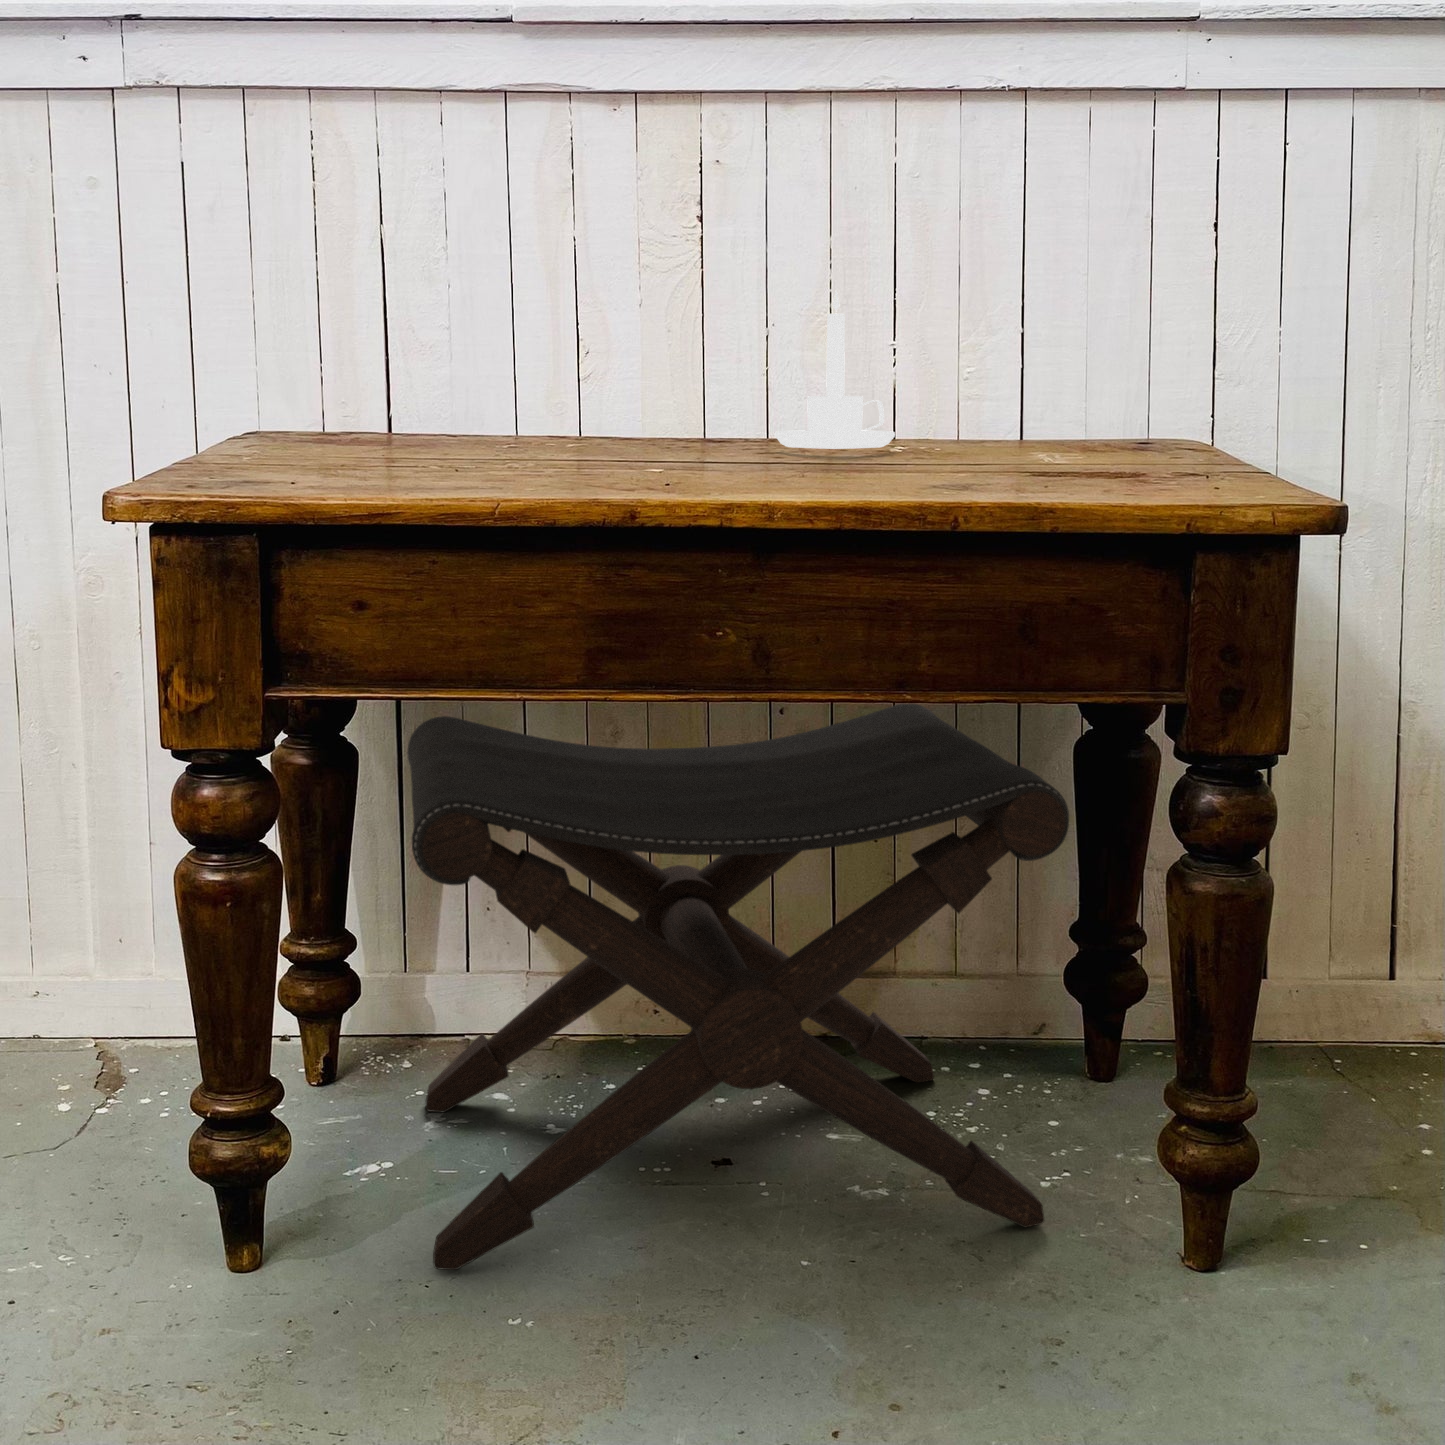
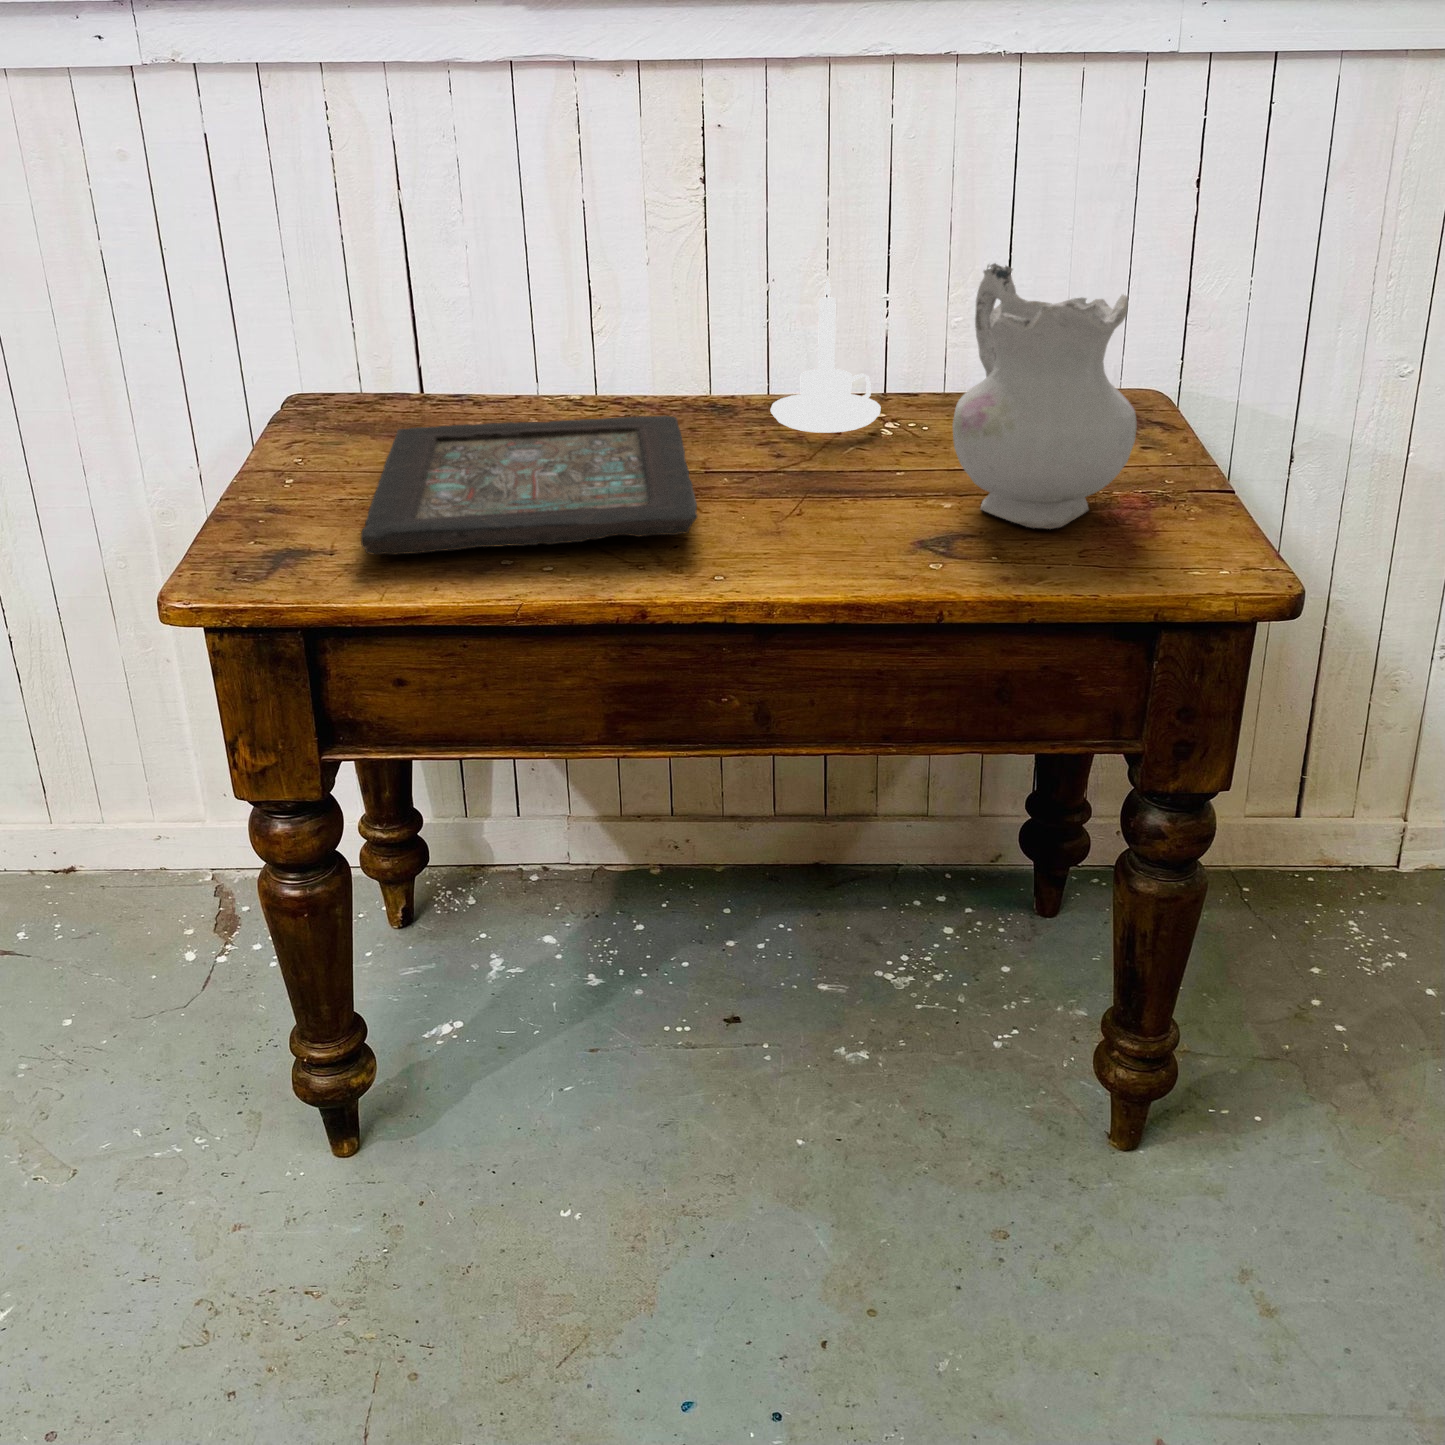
ceramic pitcher: none [968,225,1163,479] -> present [953,263,1136,529]
decorative tray: none [330,435,693,474] -> present [361,415,697,554]
footstool: present [407,704,1069,1270] -> none [454,621,1030,1163]

